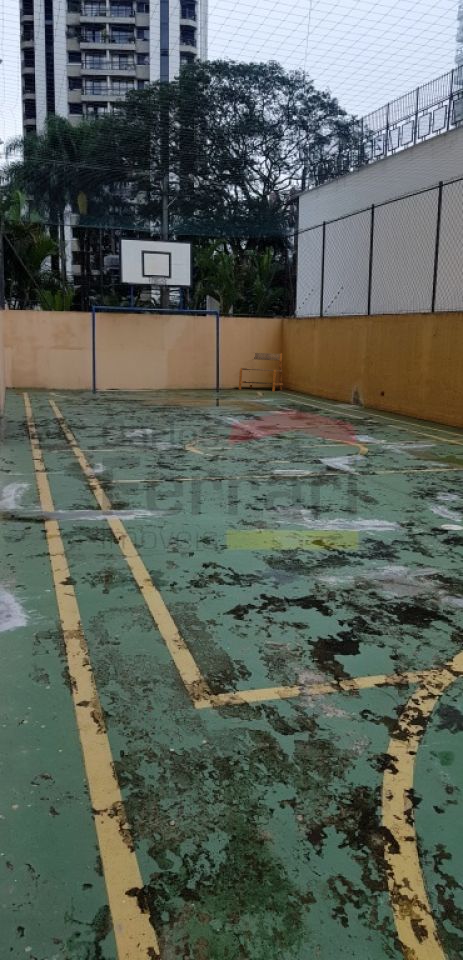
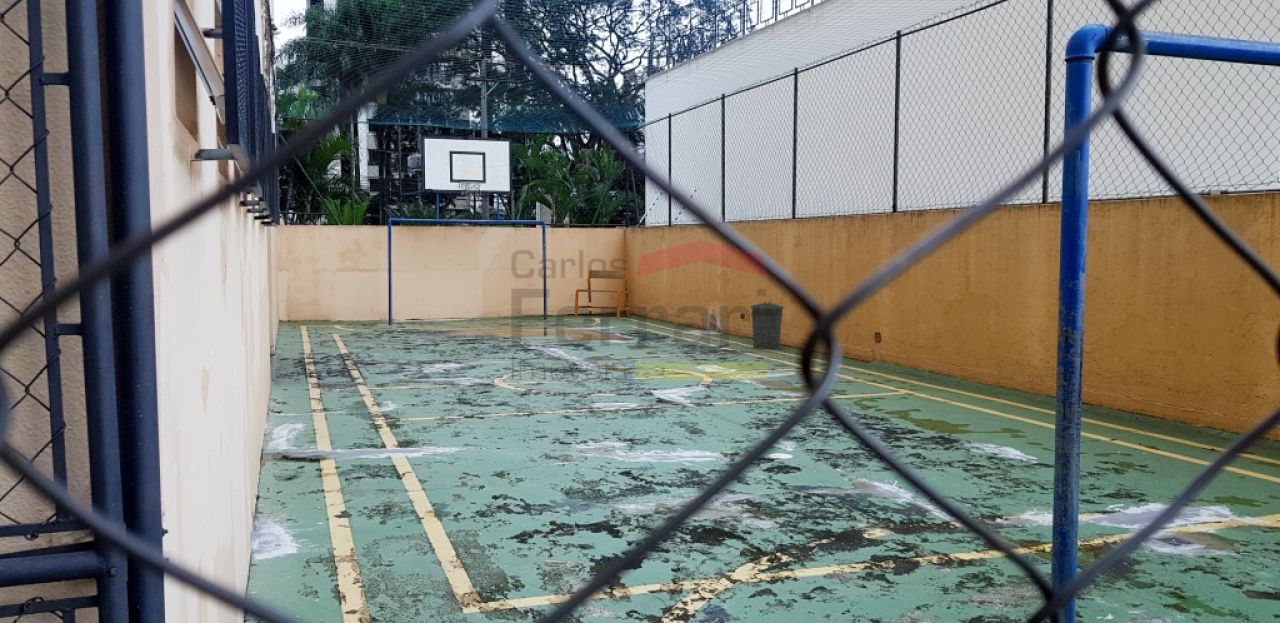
trash can: none [390,381,418,421] -> present [751,303,784,349]

